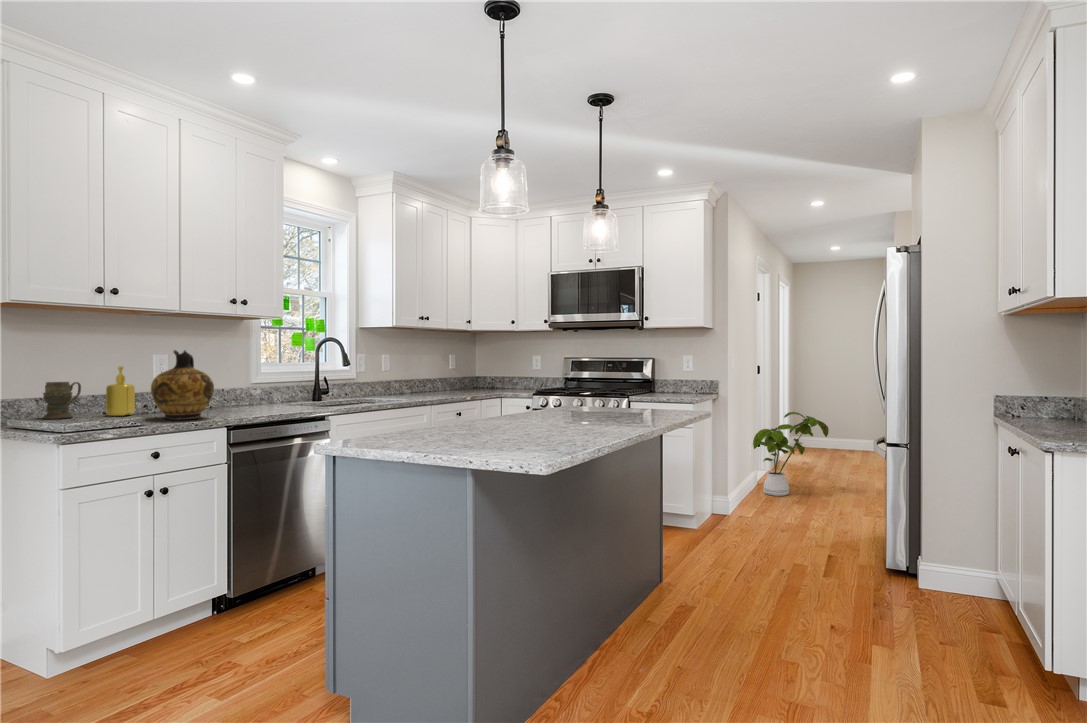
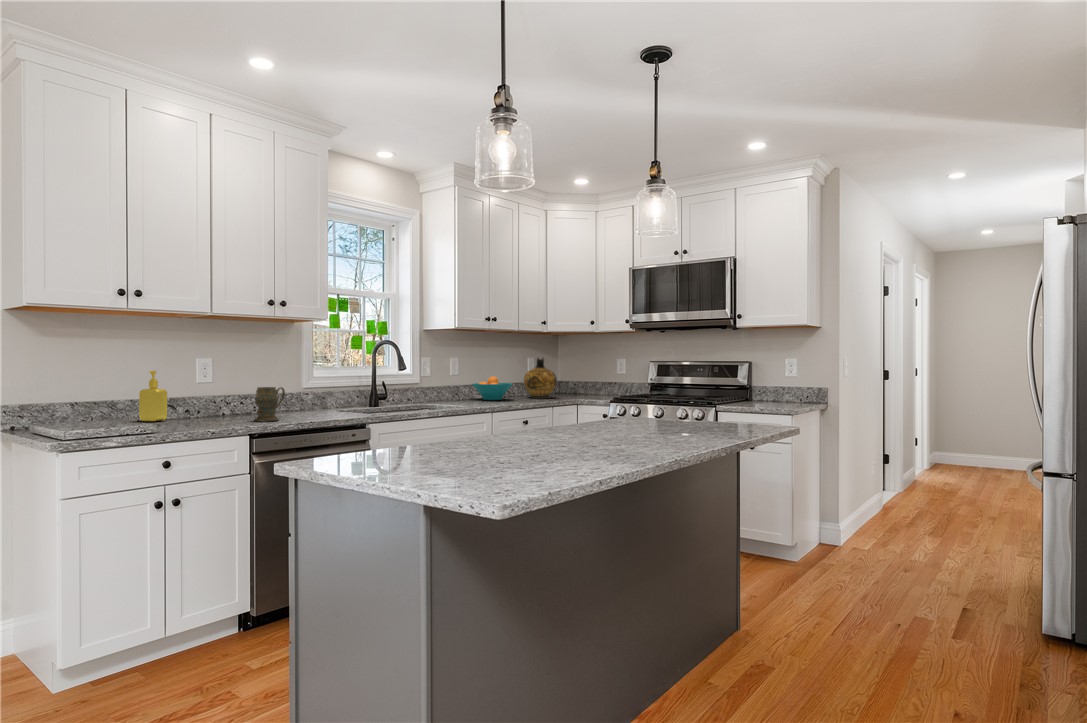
ceramic jug: present [151,350,214,420] -> present [524,358,557,398]
fruit bowl: none [405,372,443,394] -> present [472,376,512,400]
mug: present [43,382,81,419] -> present [255,387,285,421]
house plant: present [753,412,829,496] -> none [876,425,976,526]

